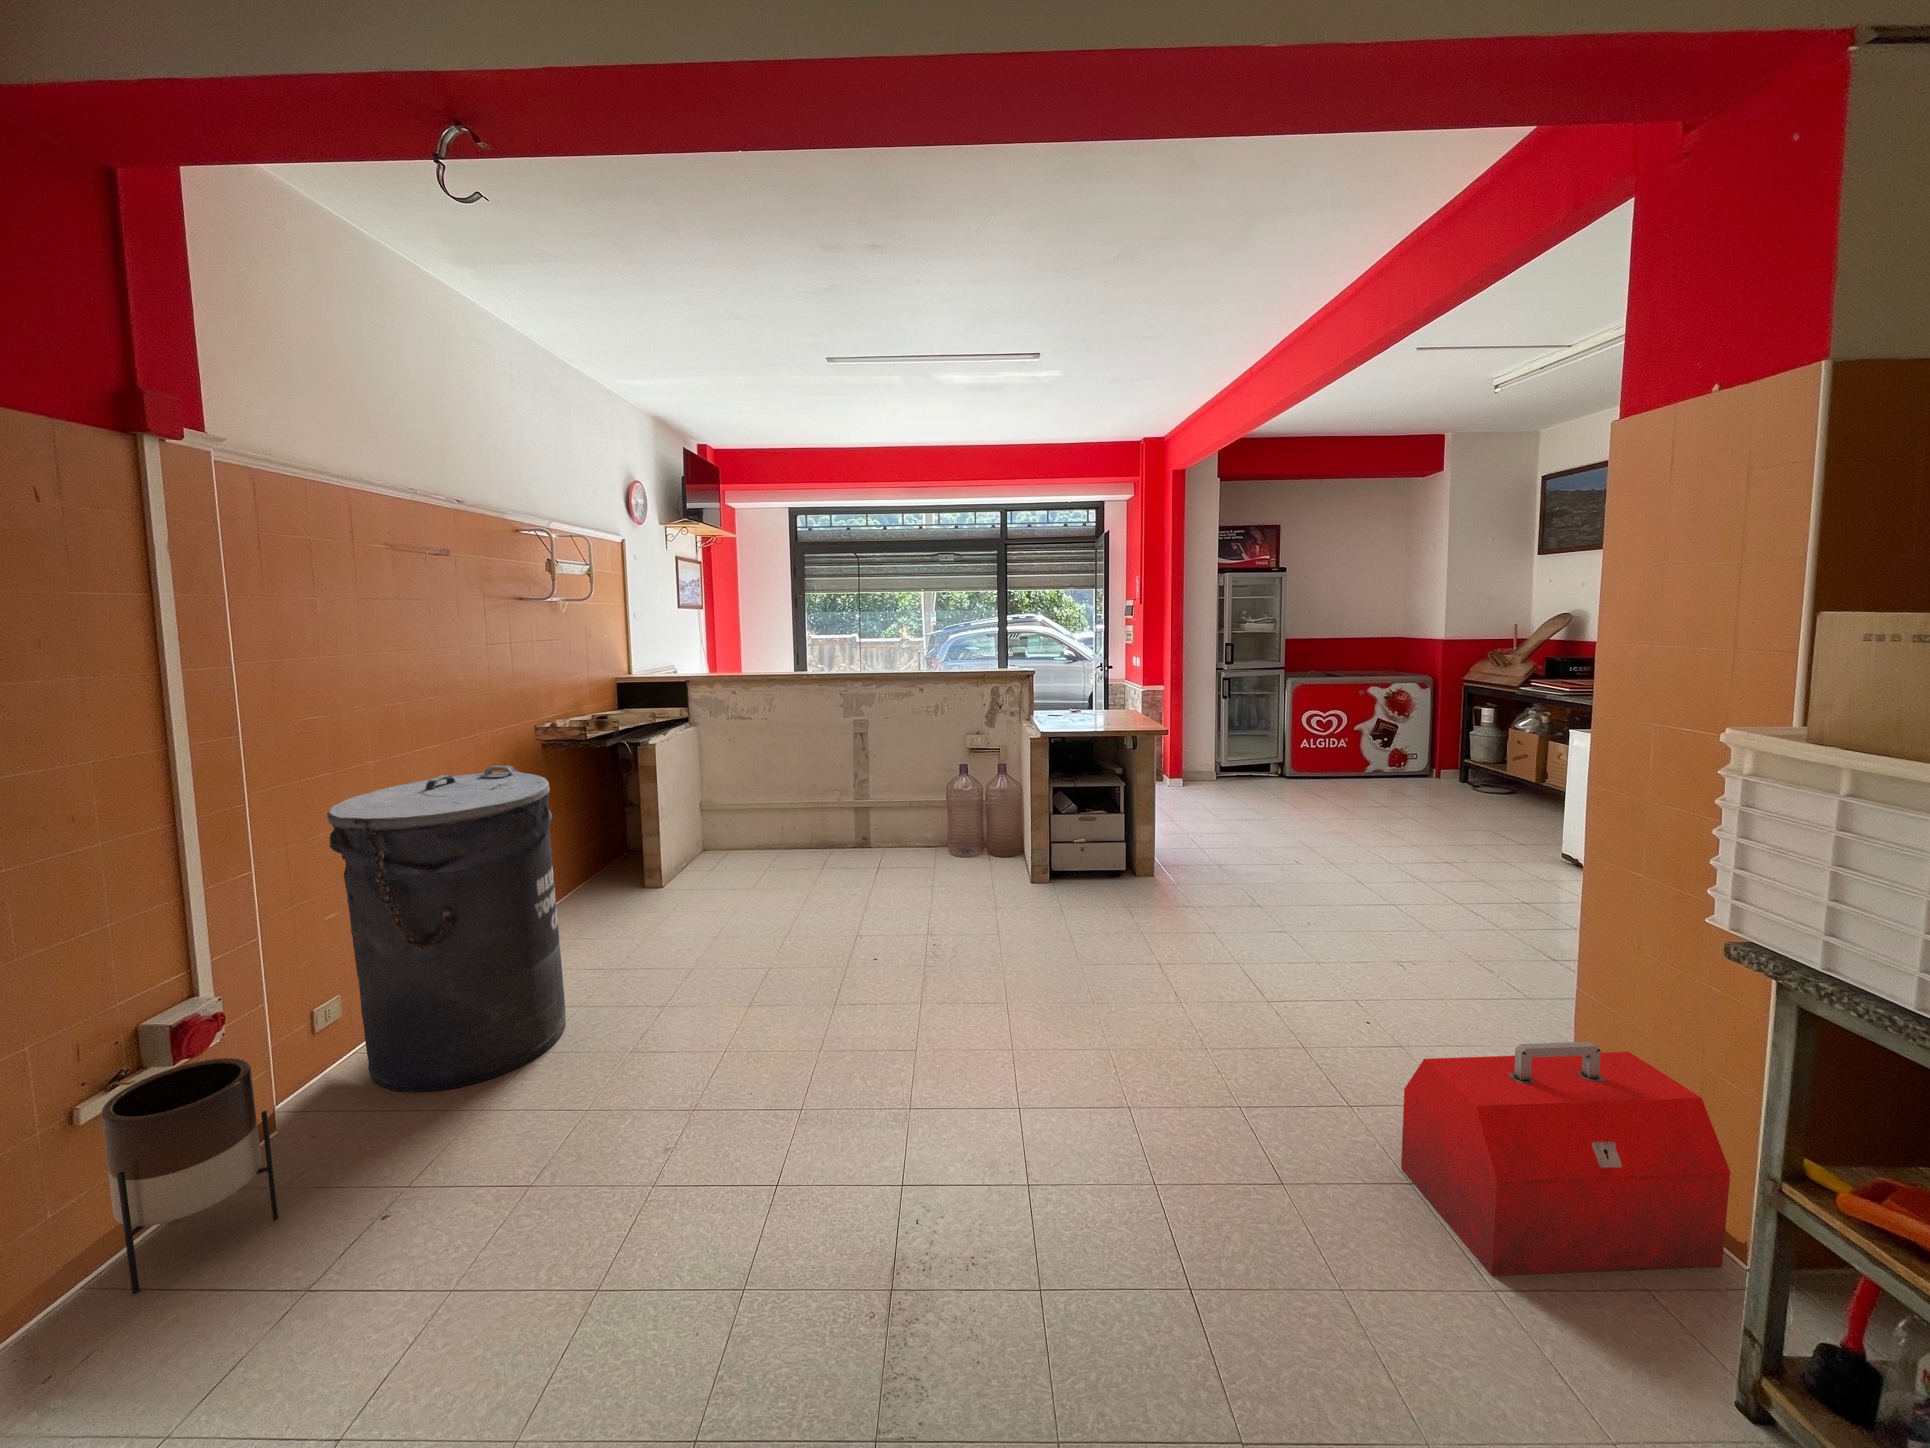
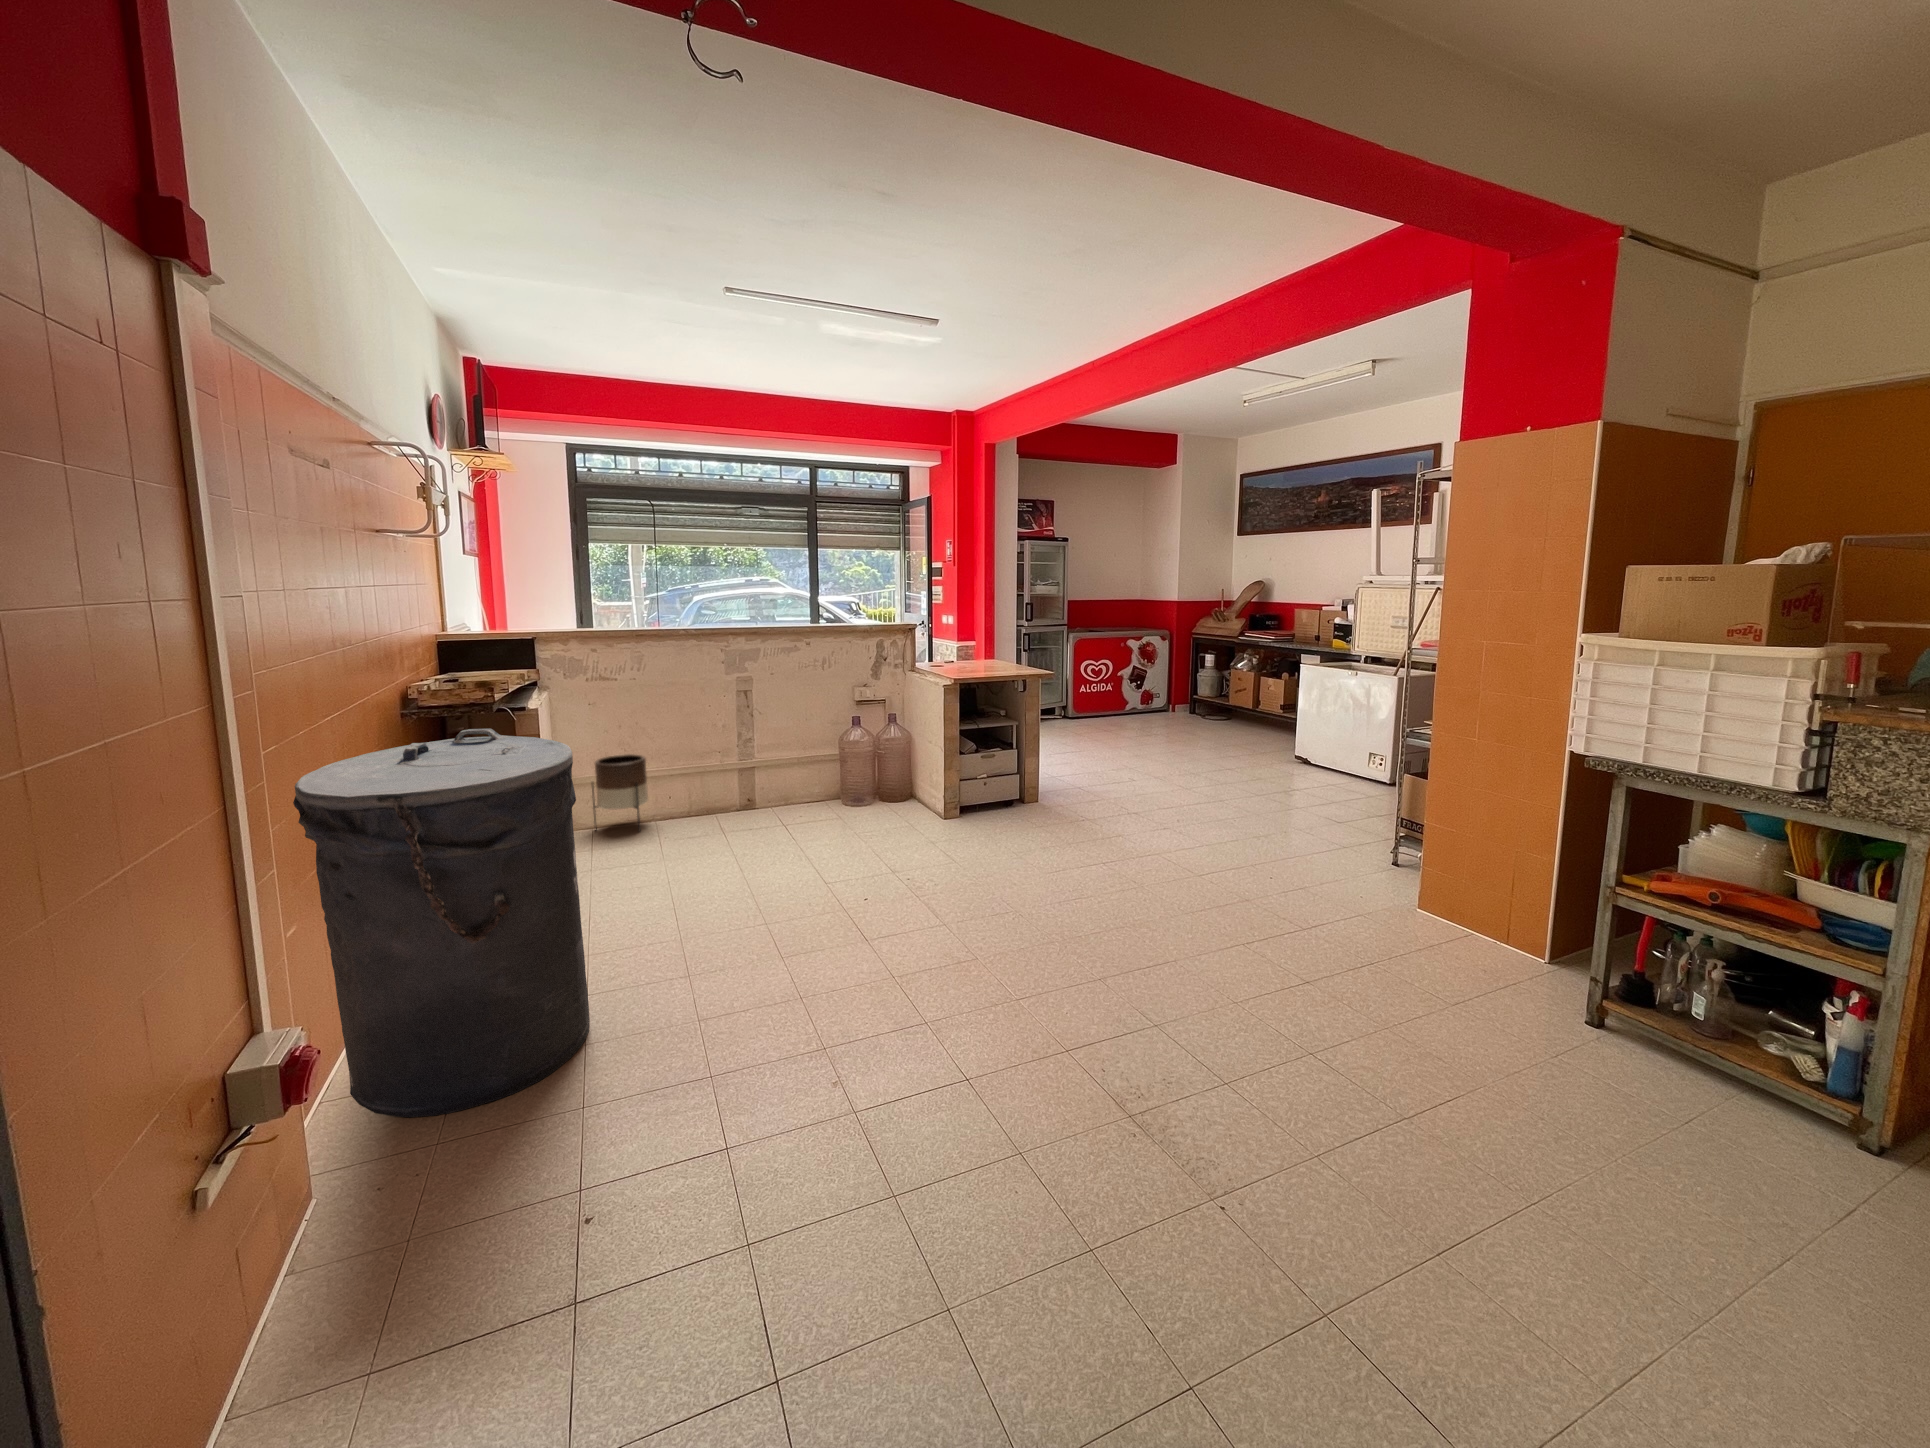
toolbox: present [1401,1042,1730,1276] -> none [1354,853,1538,1008]
planter: present [101,1058,278,1294] -> present [592,754,648,831]

